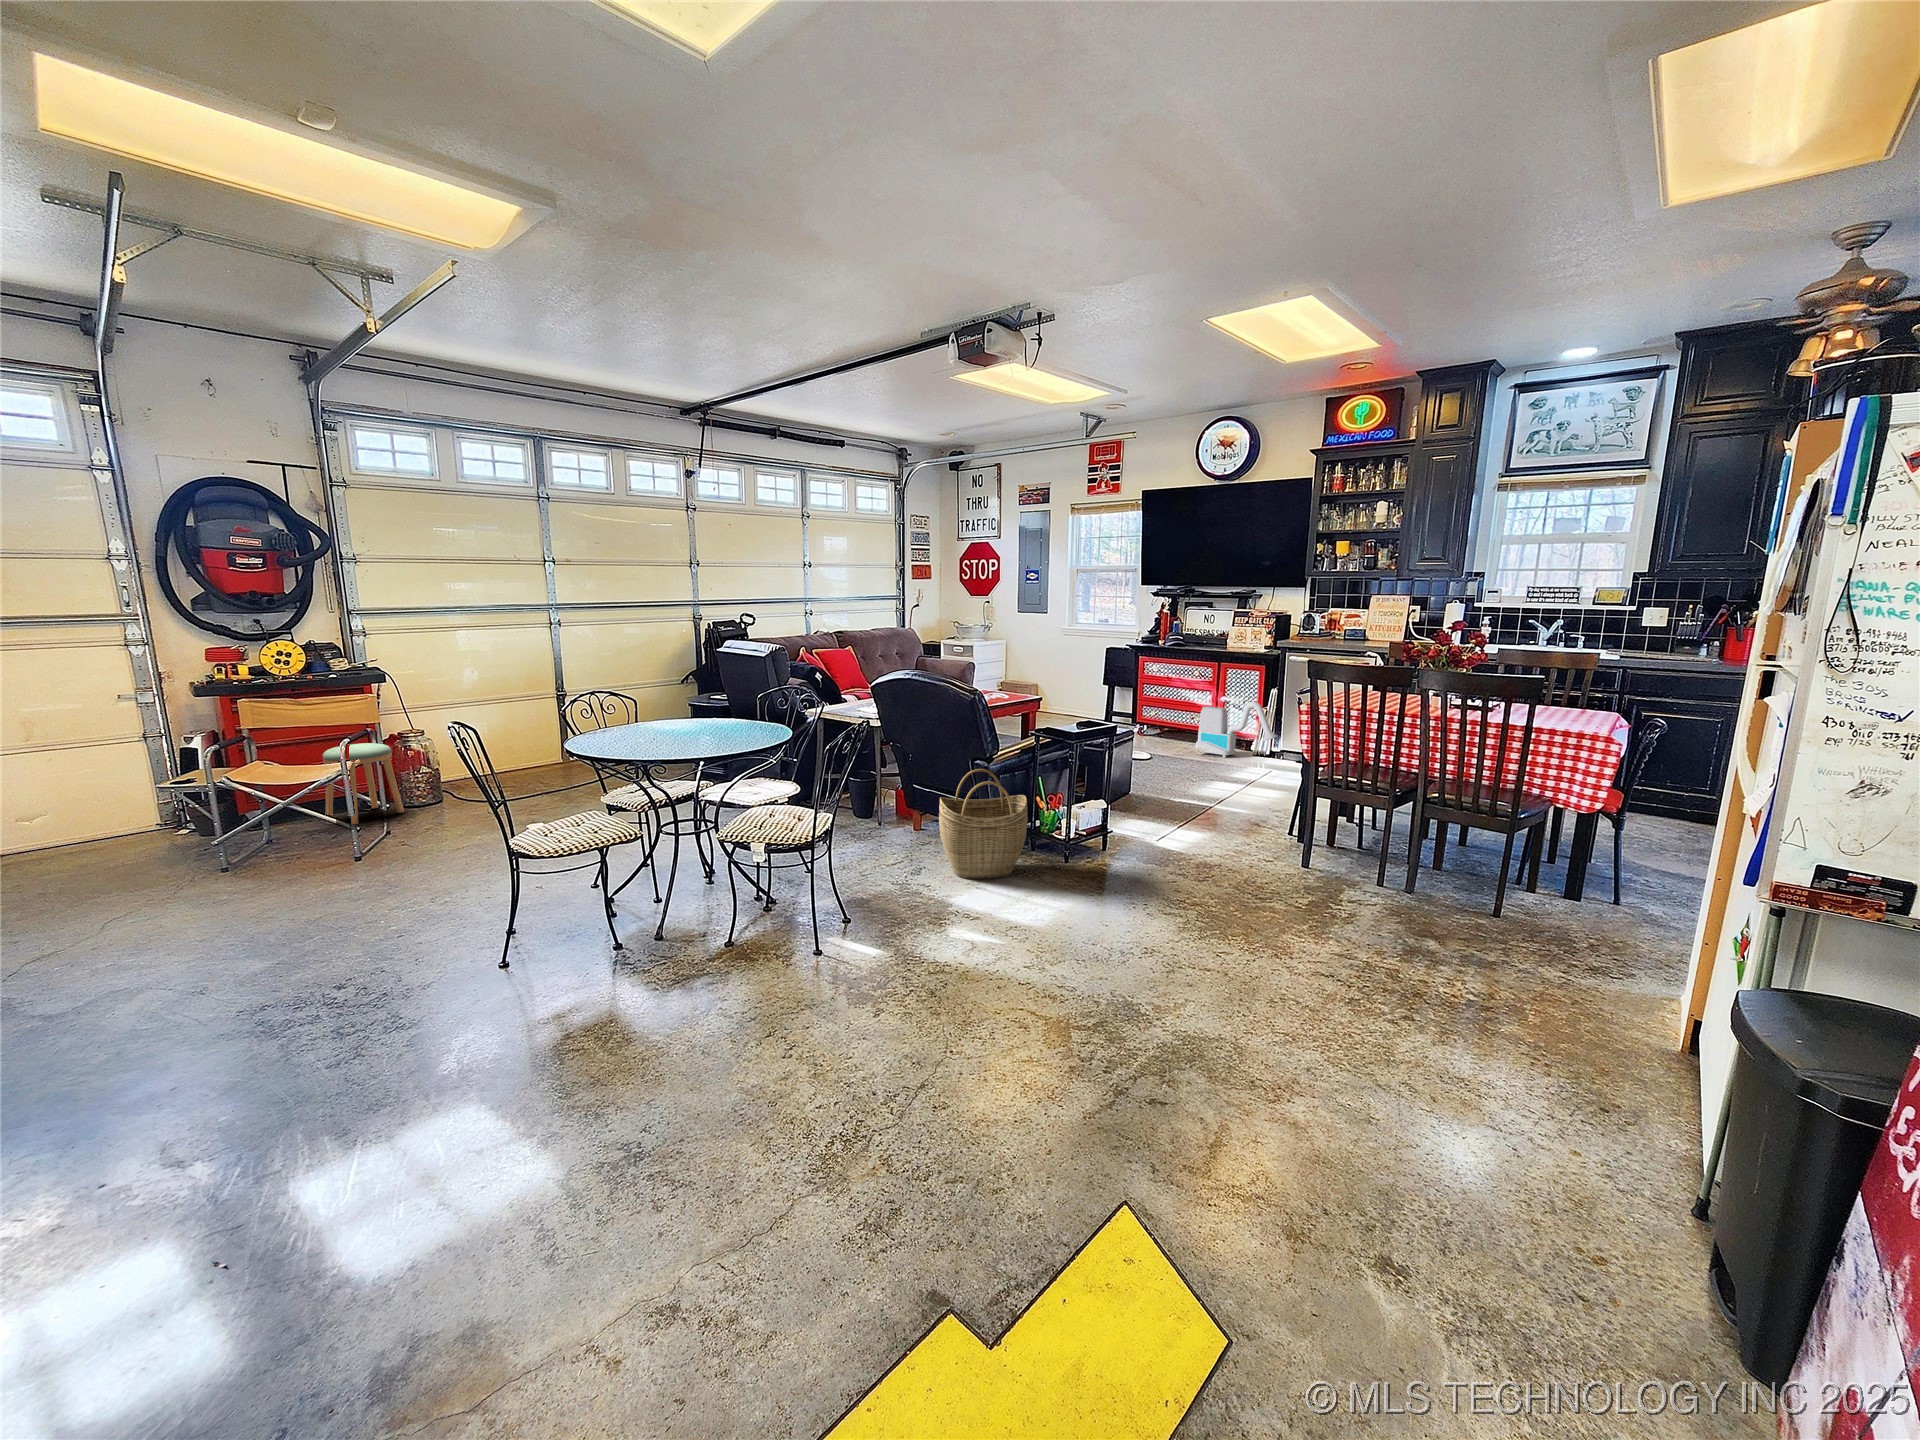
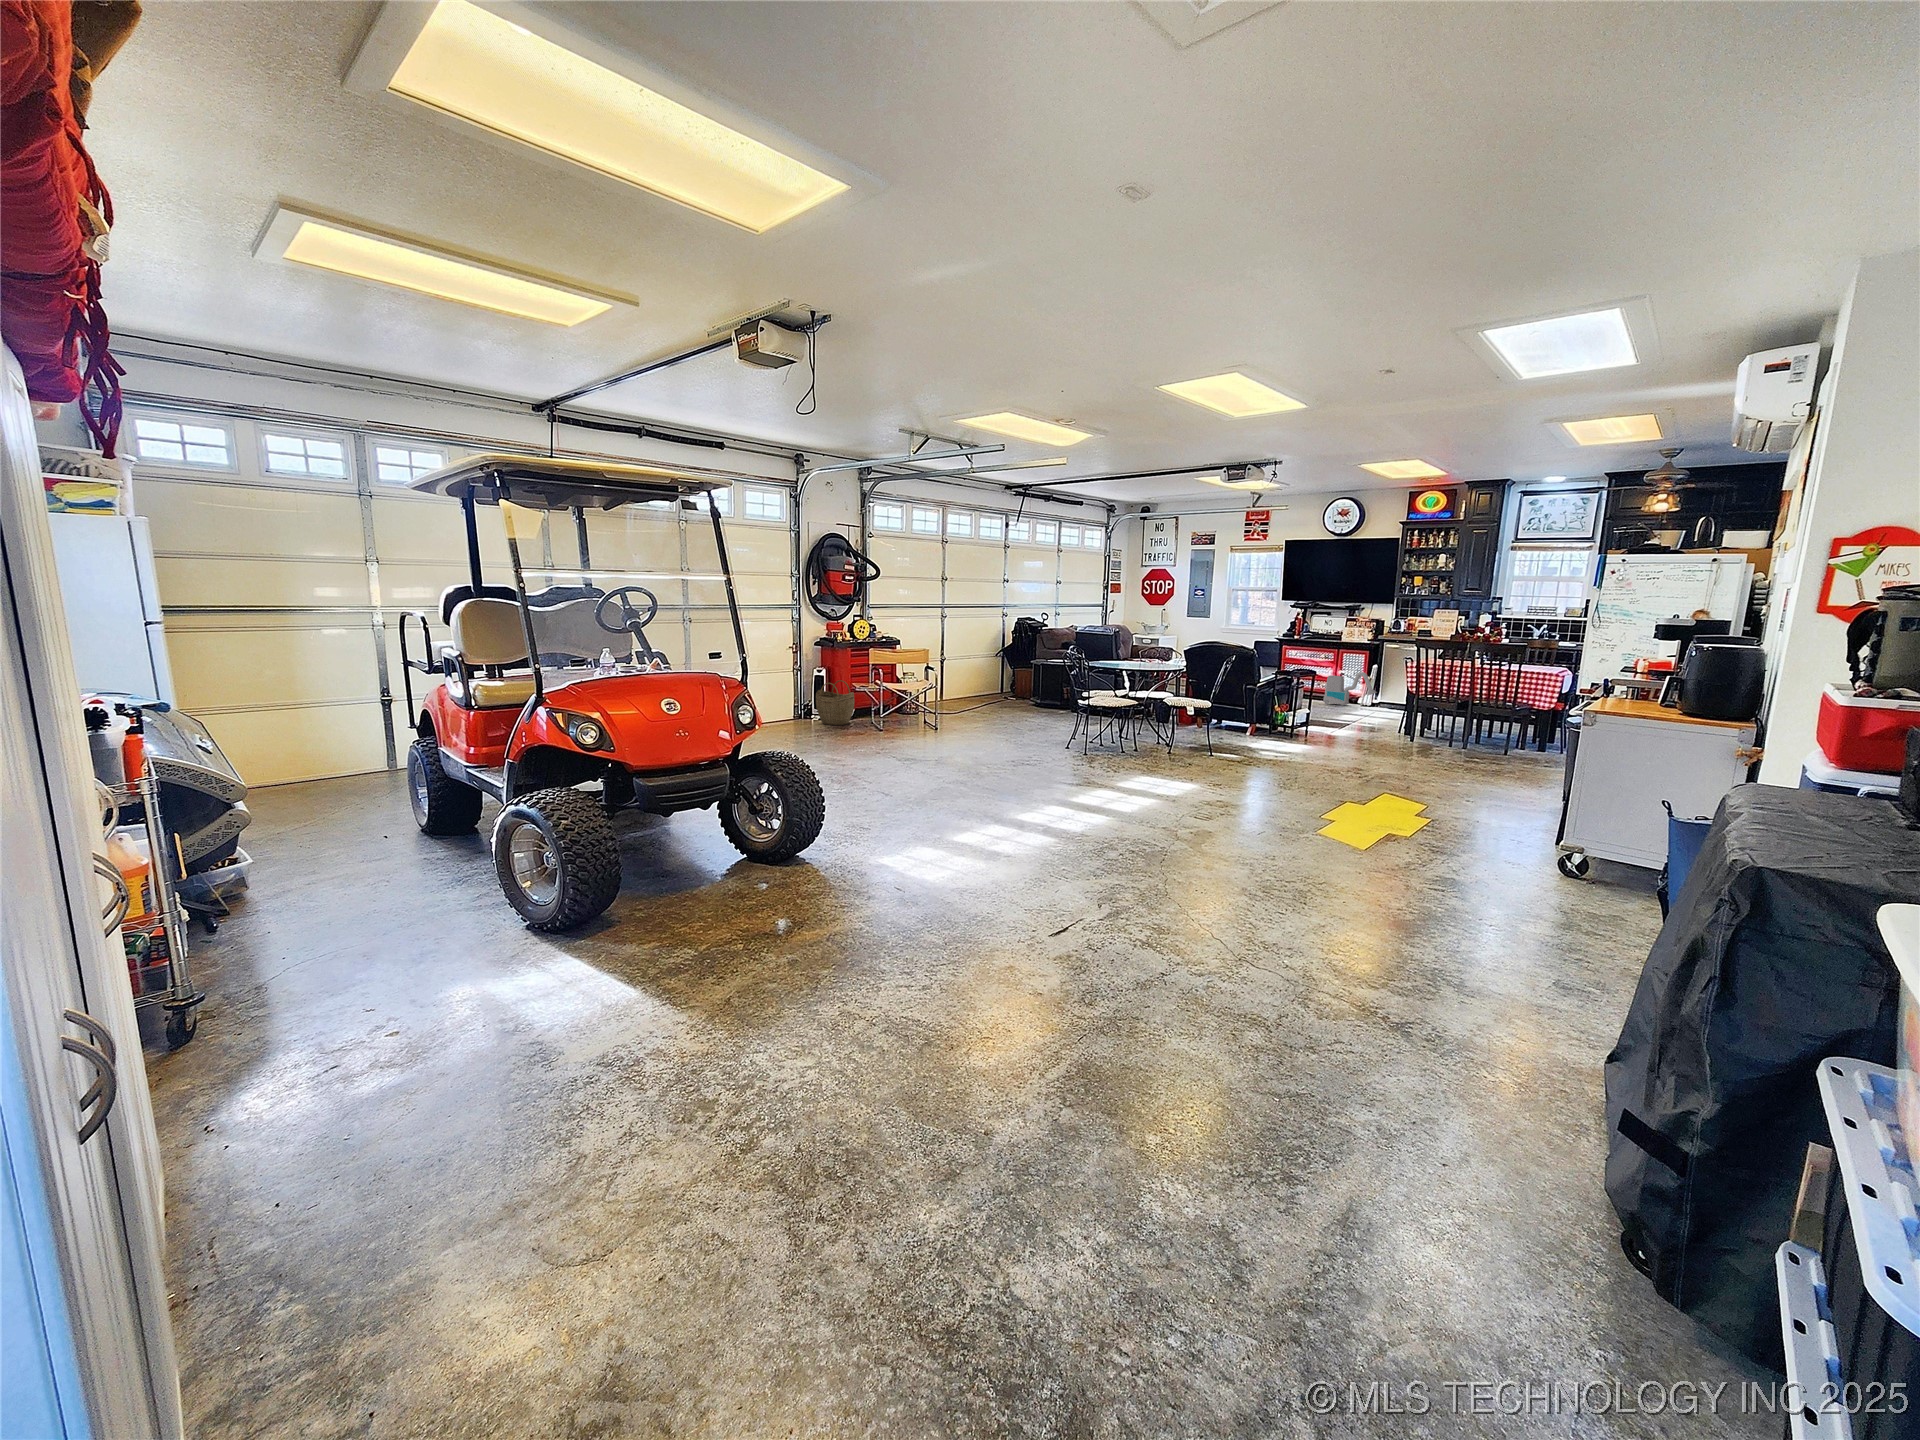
stool: present [323,743,404,824] -> none [895,682,927,722]
woven basket: present [939,769,1028,879] -> present [816,680,855,725]

